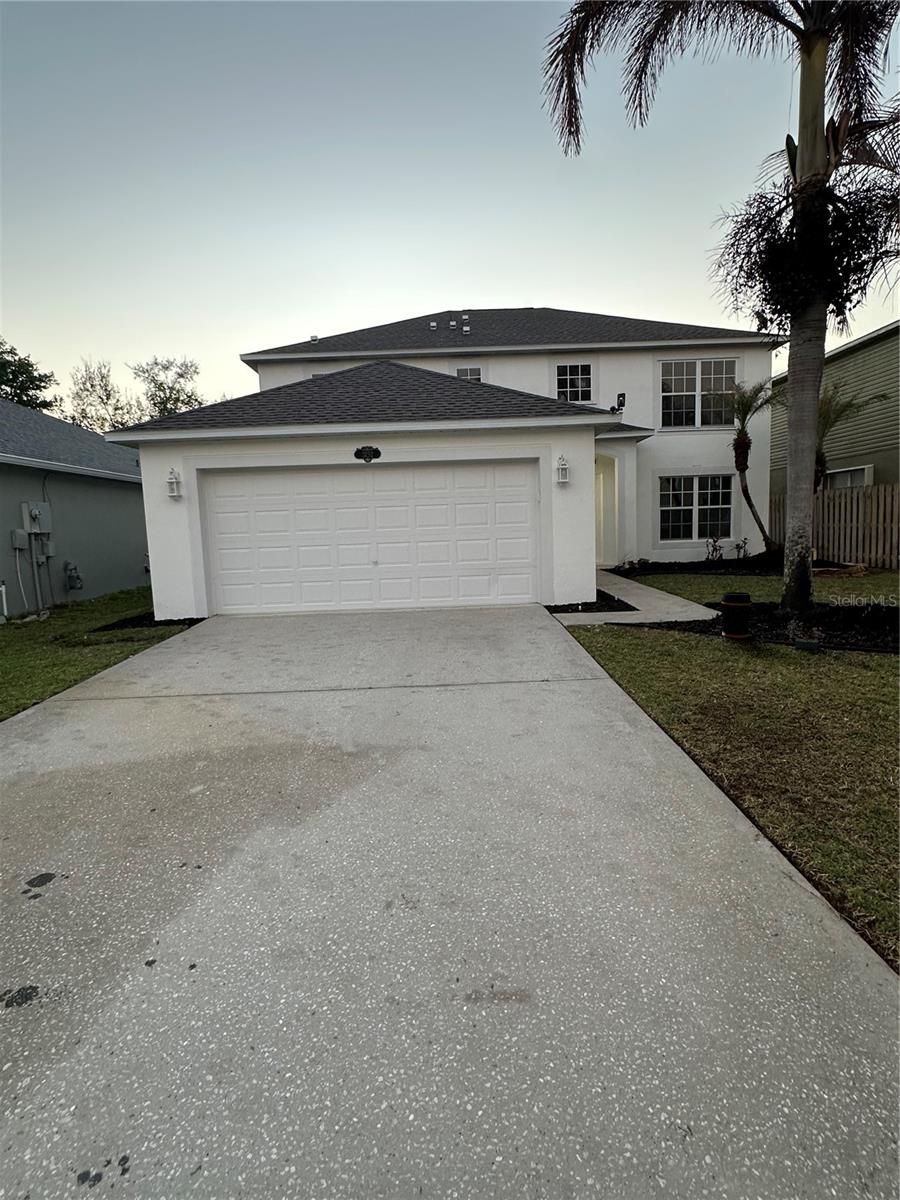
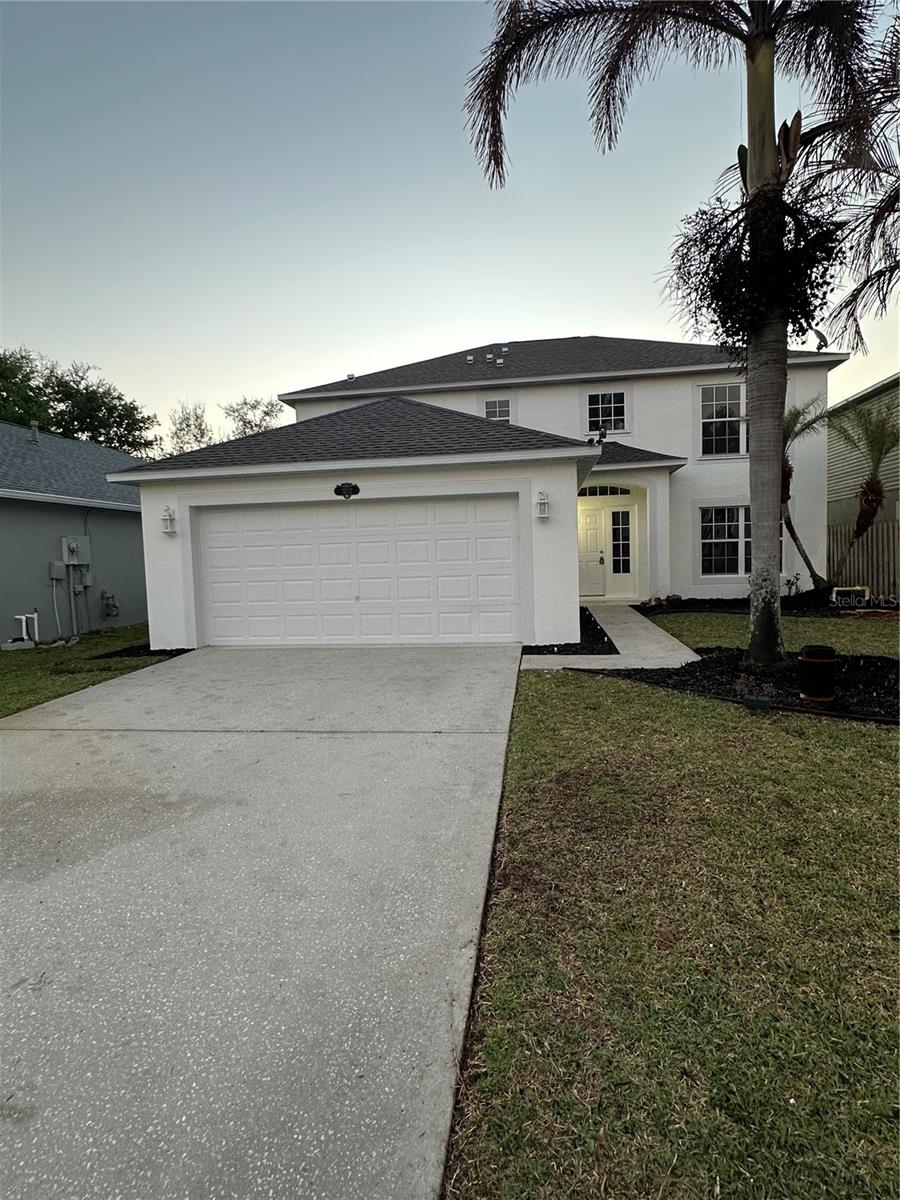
trash can: present [721,592,752,638] -> present [799,645,838,701]

